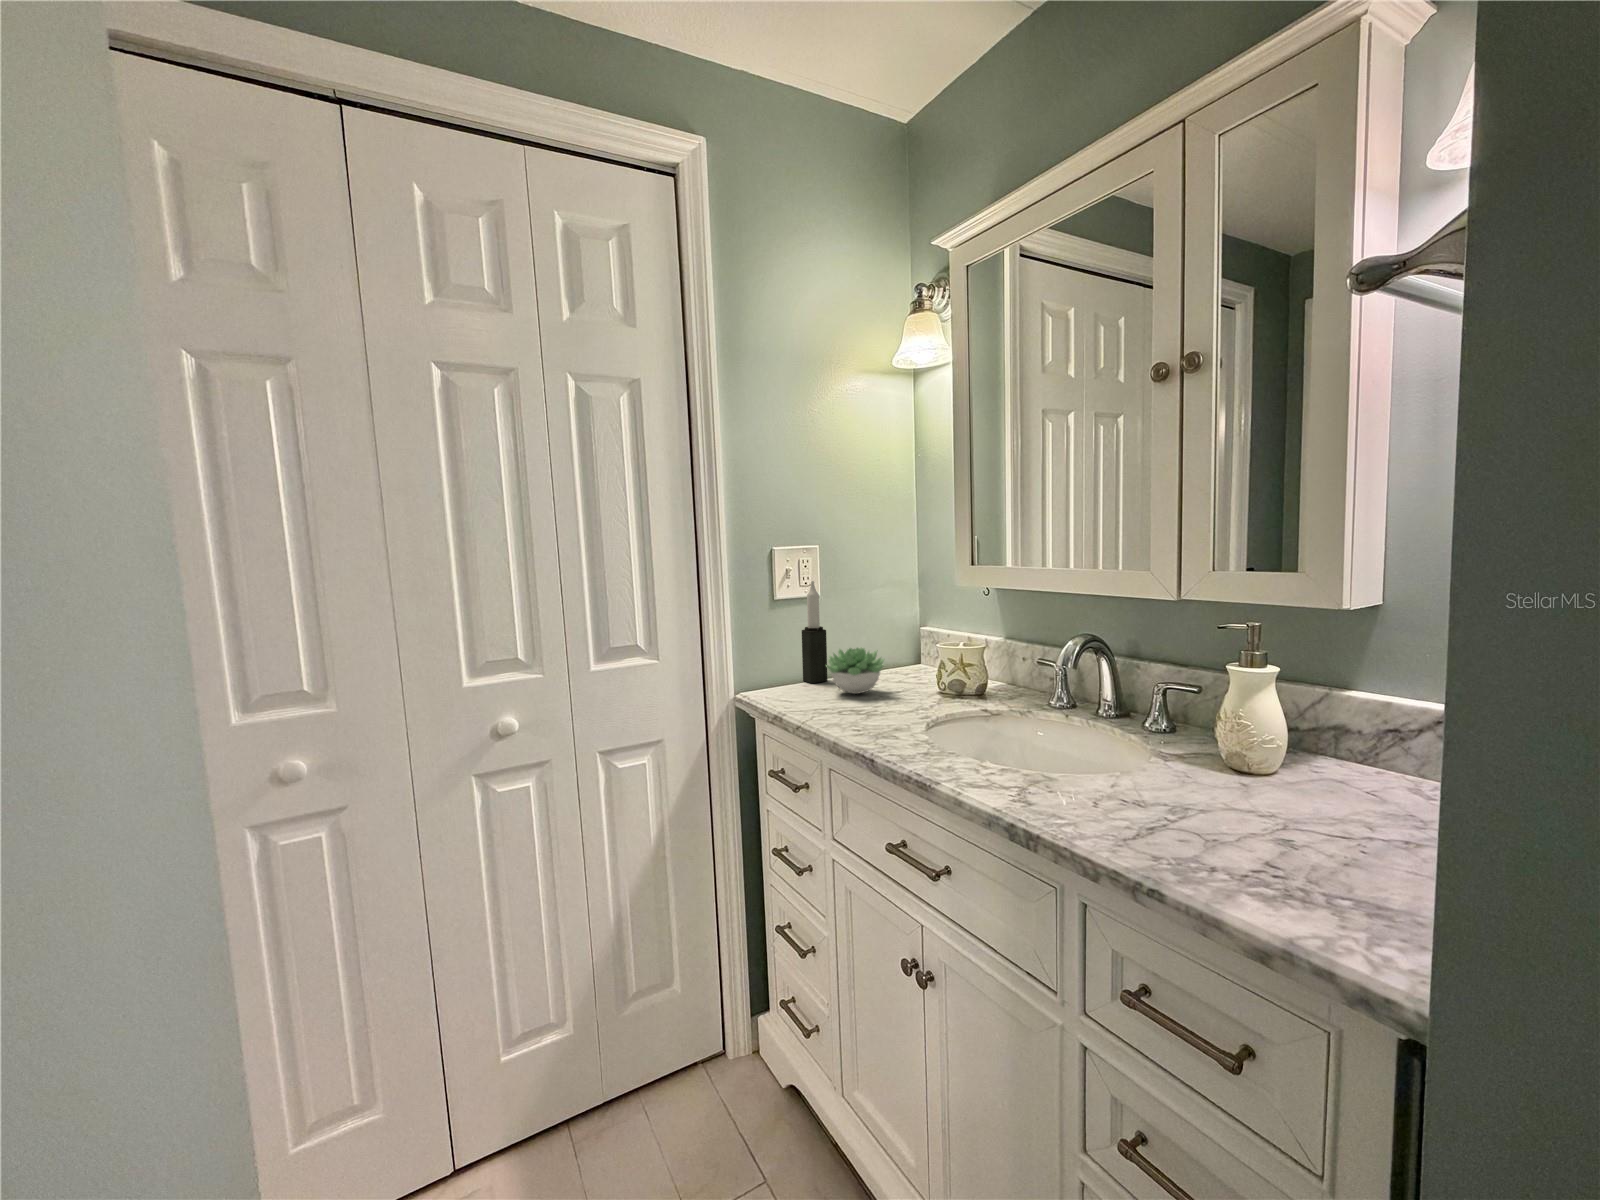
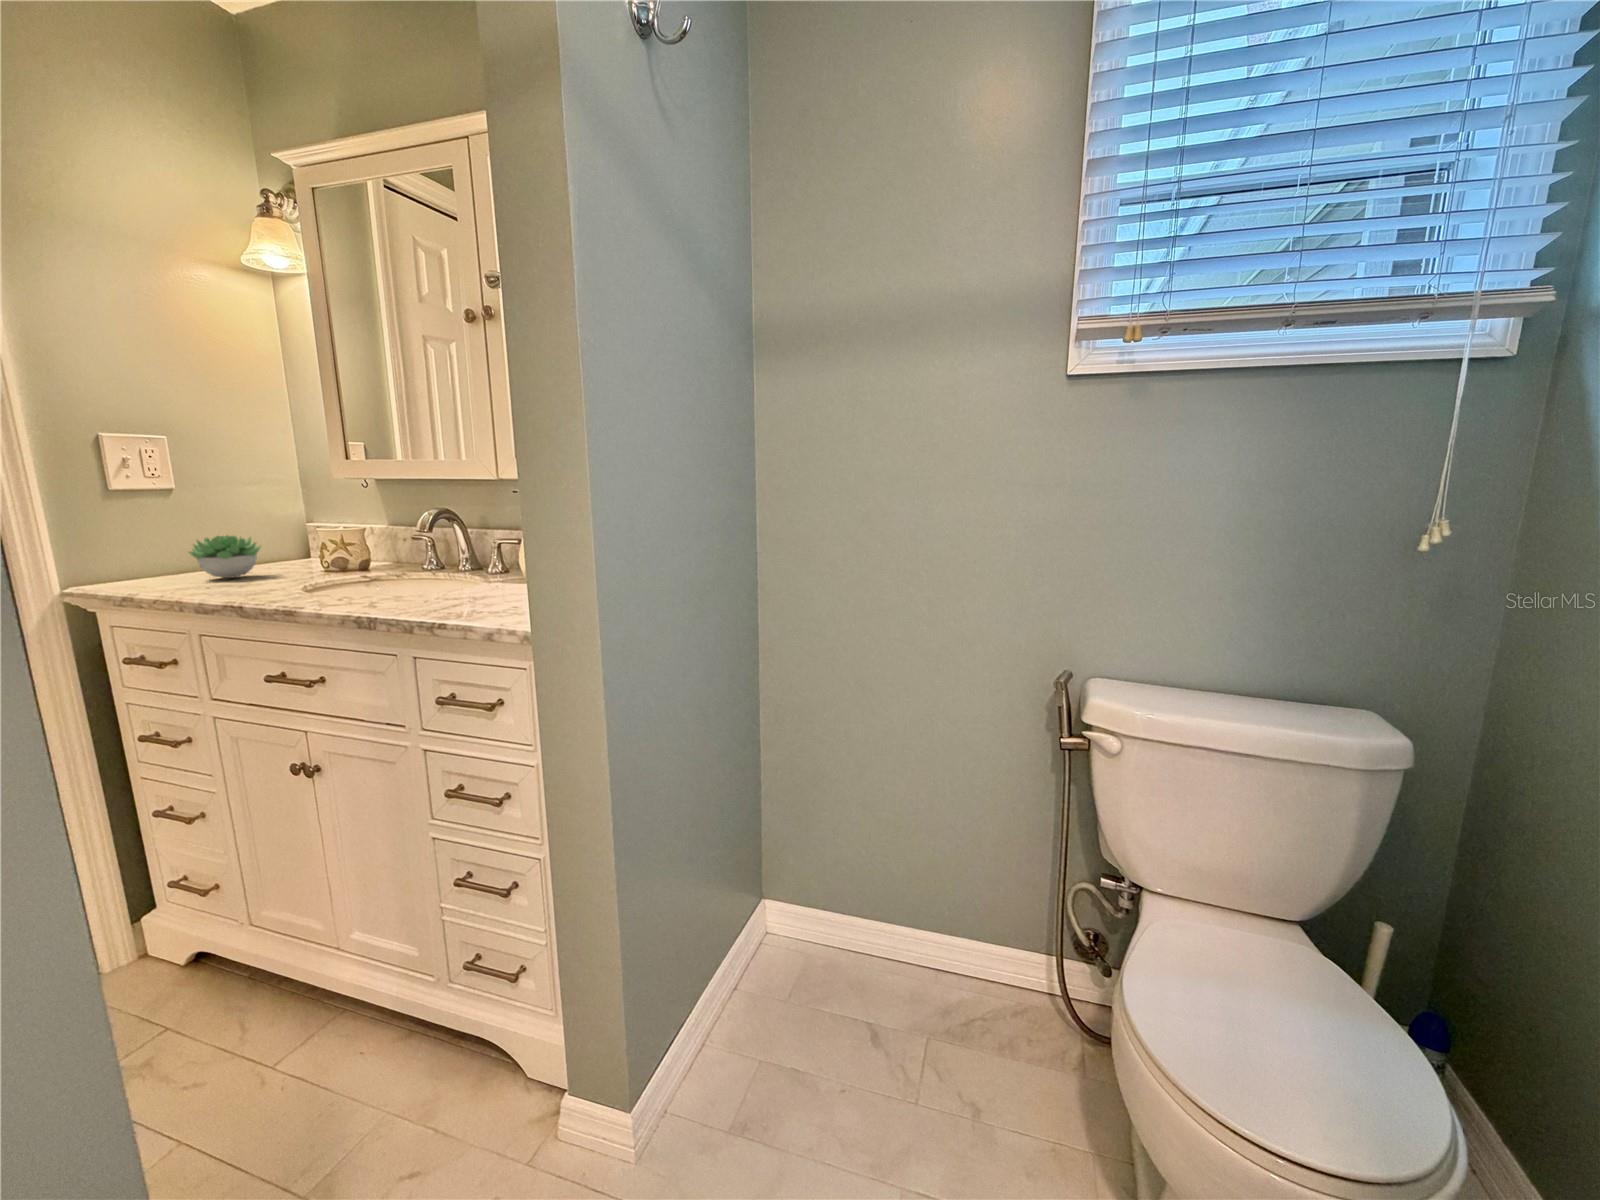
candle: present [802,581,827,683] -> none [153,473,195,576]

